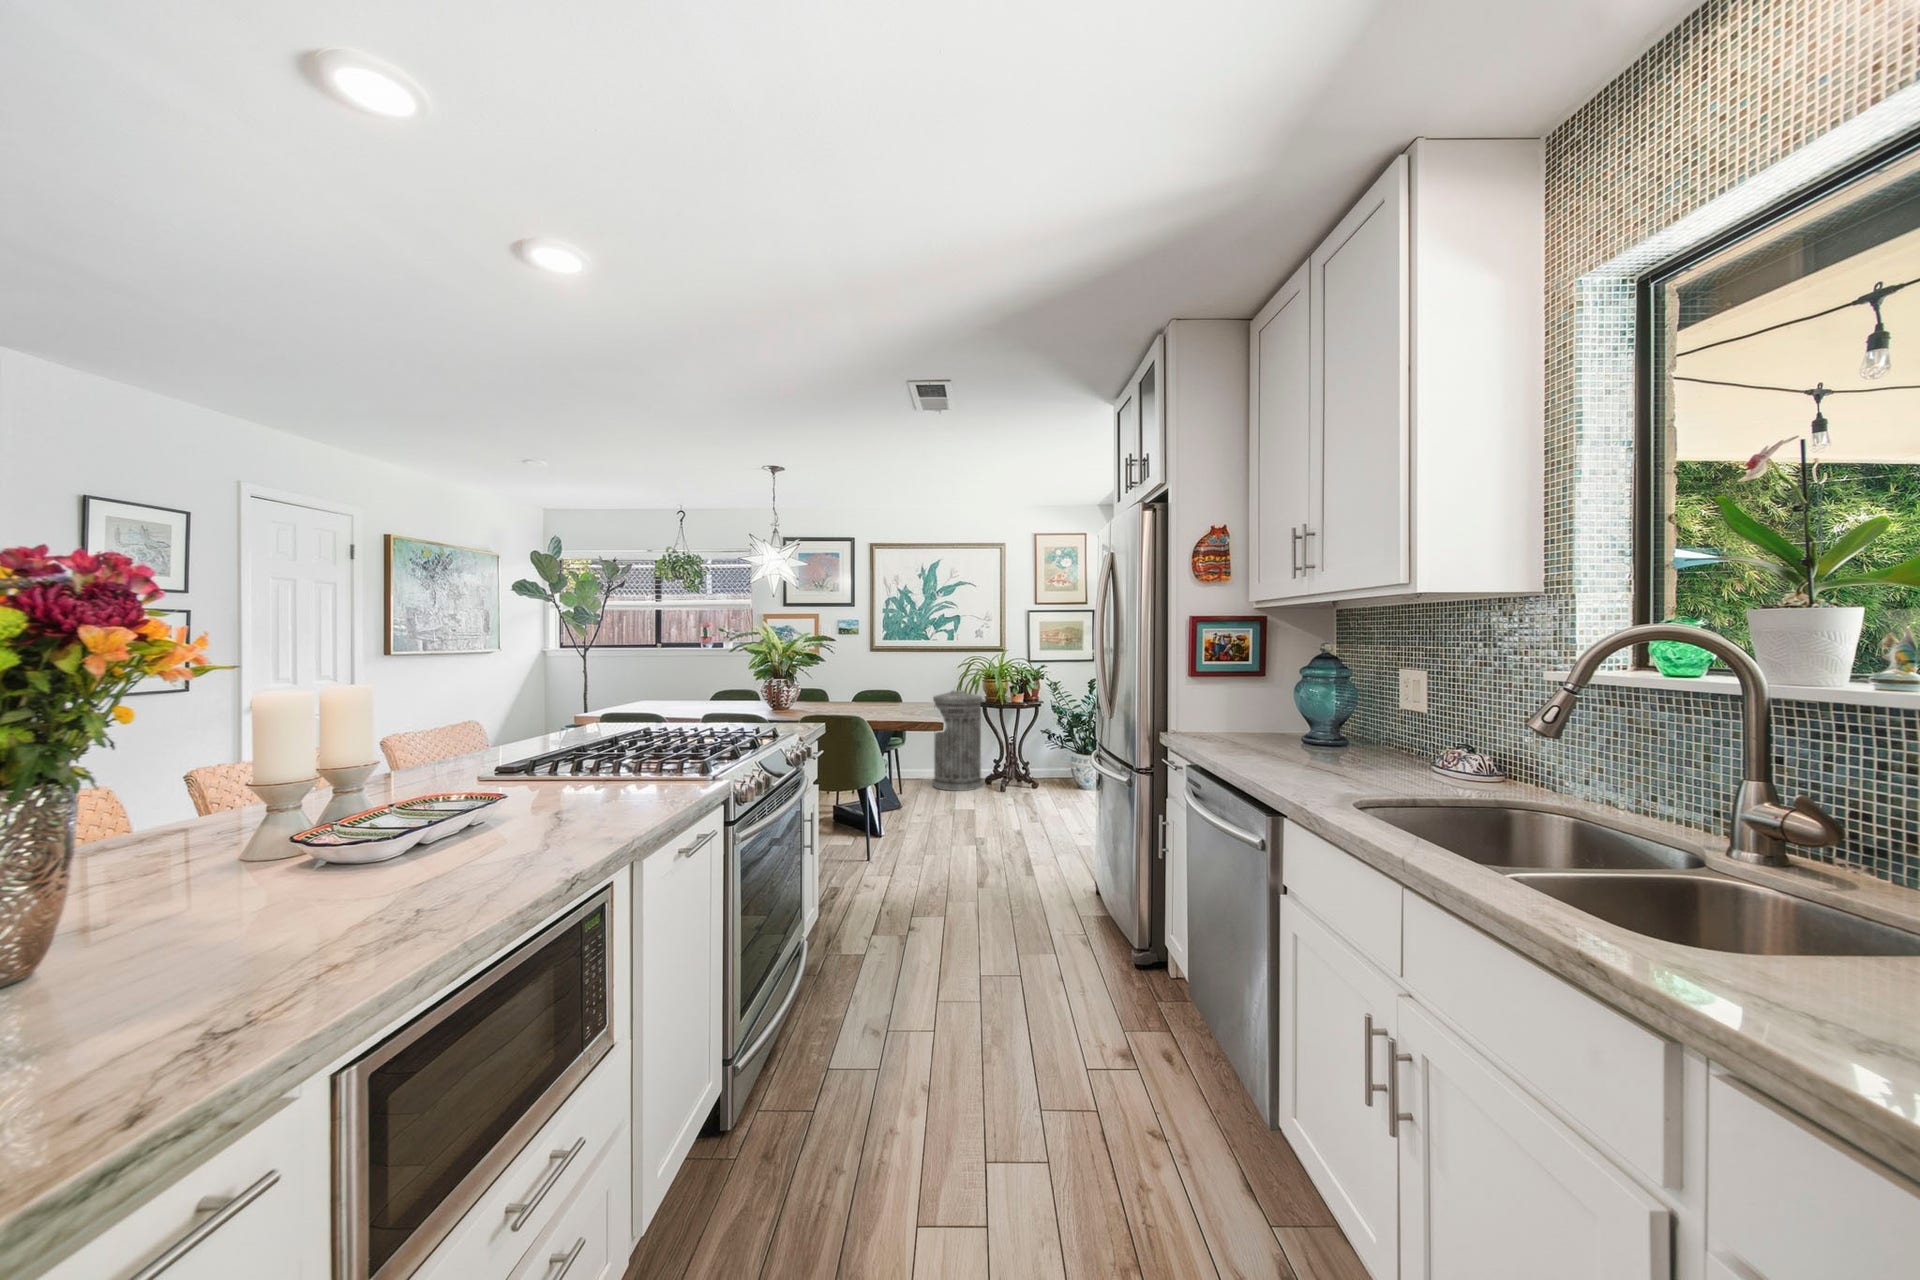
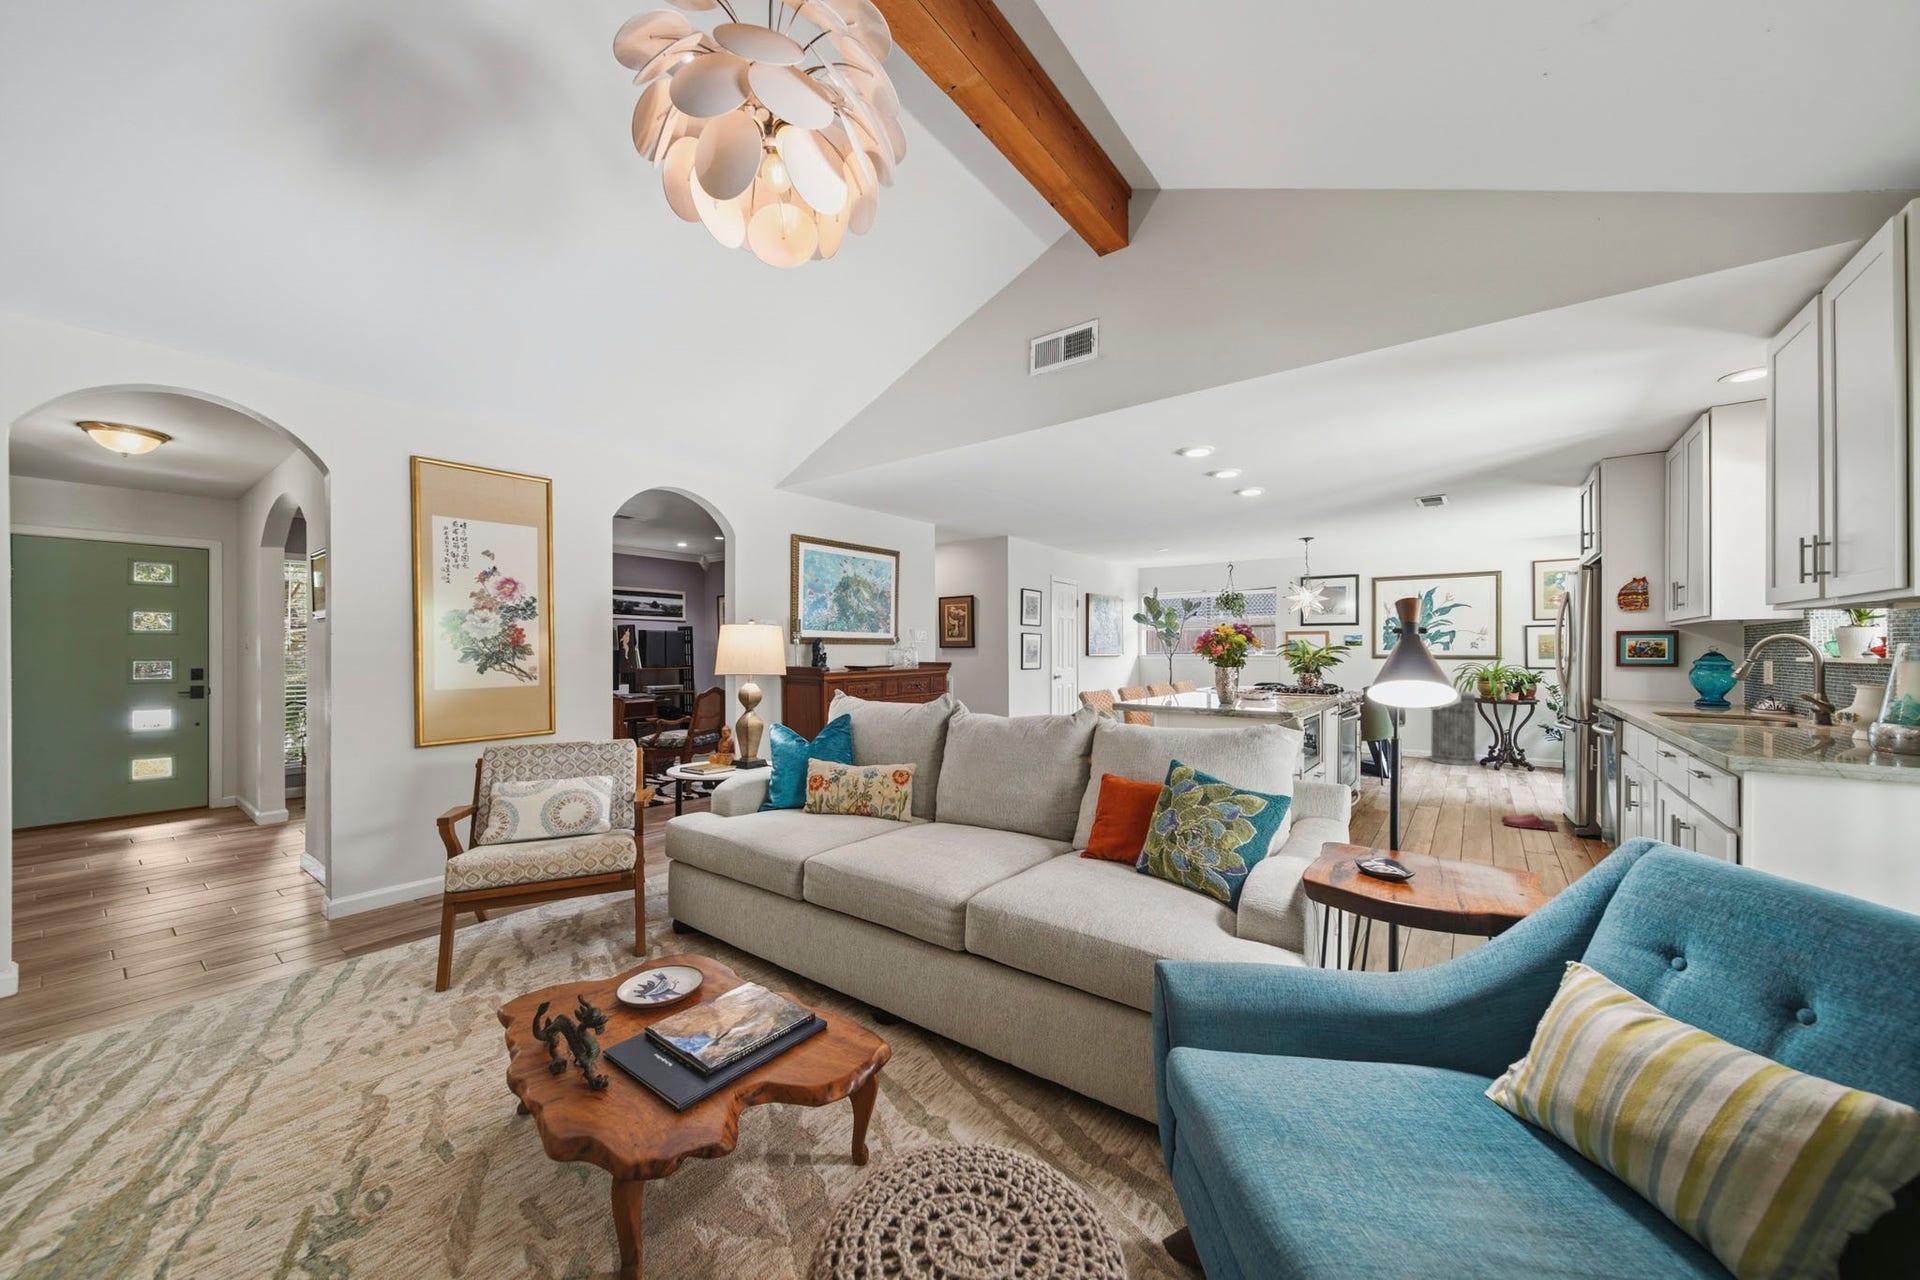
slippers: none [1032,915,1107,951] -> present [1502,814,1558,831]

